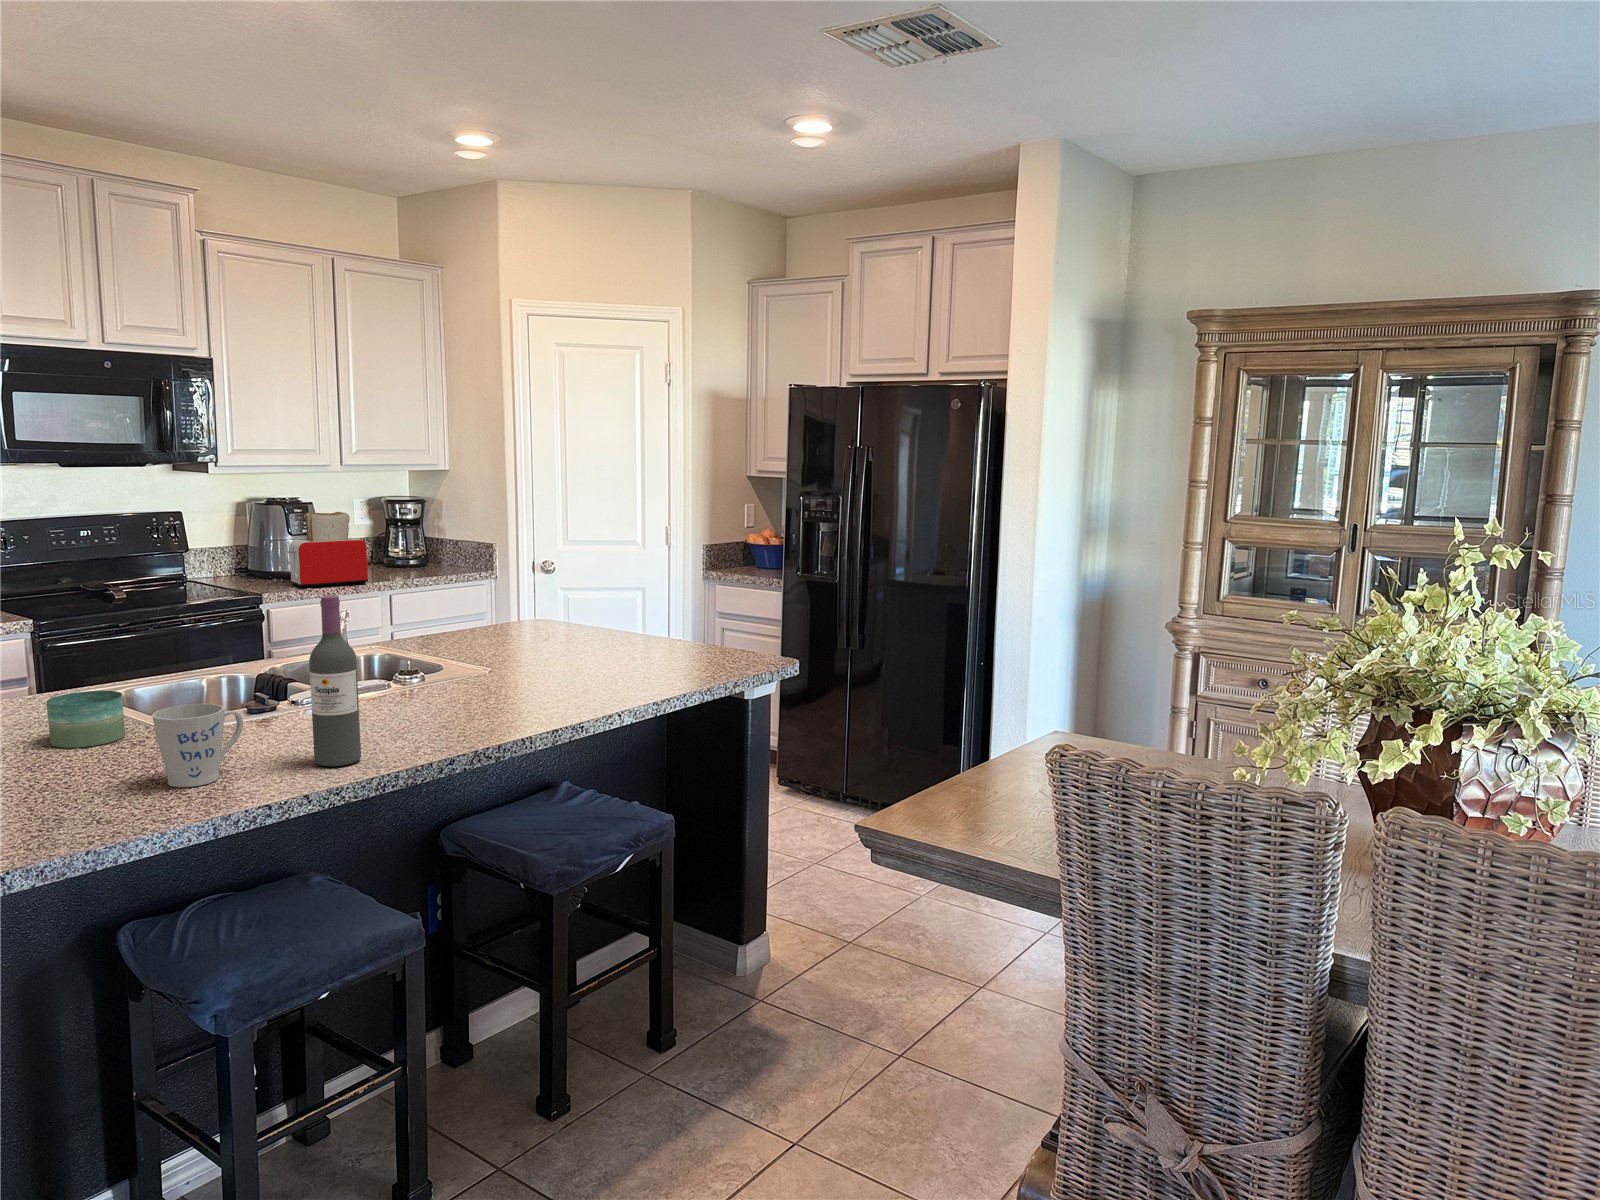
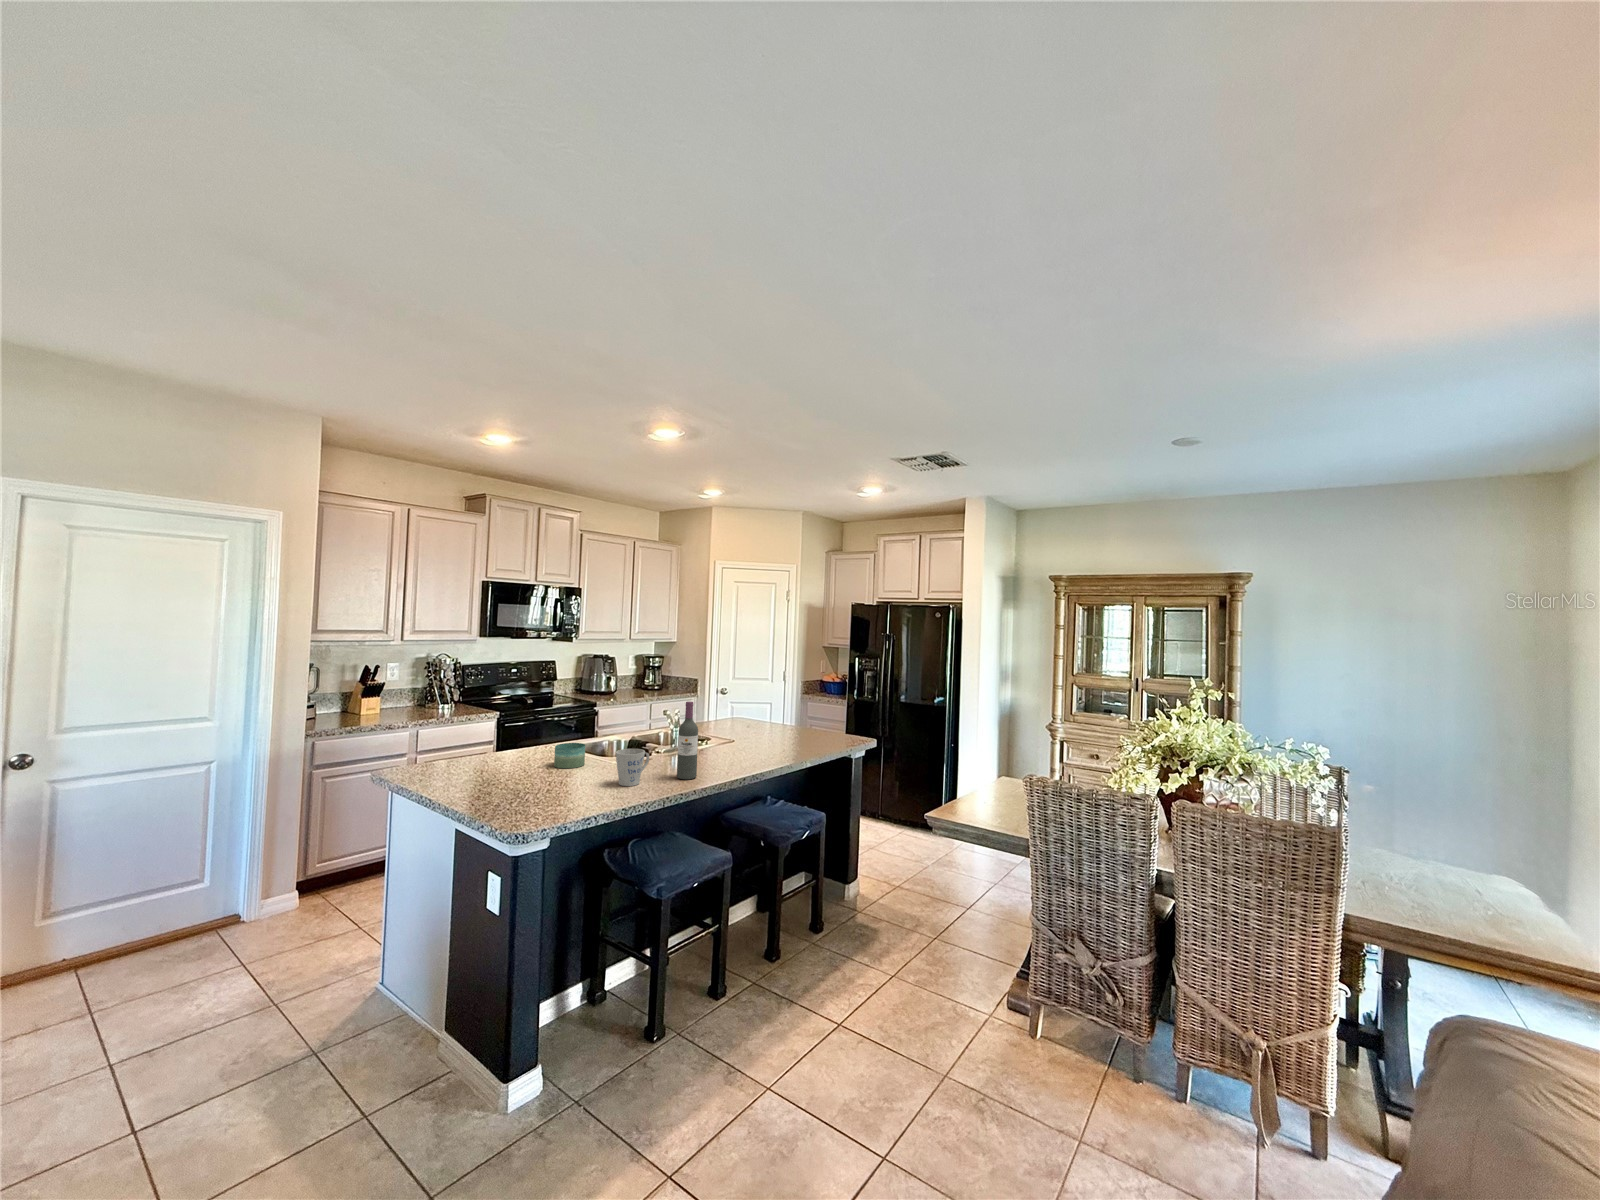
toaster: present [287,512,368,588] -> none [607,662,644,699]

